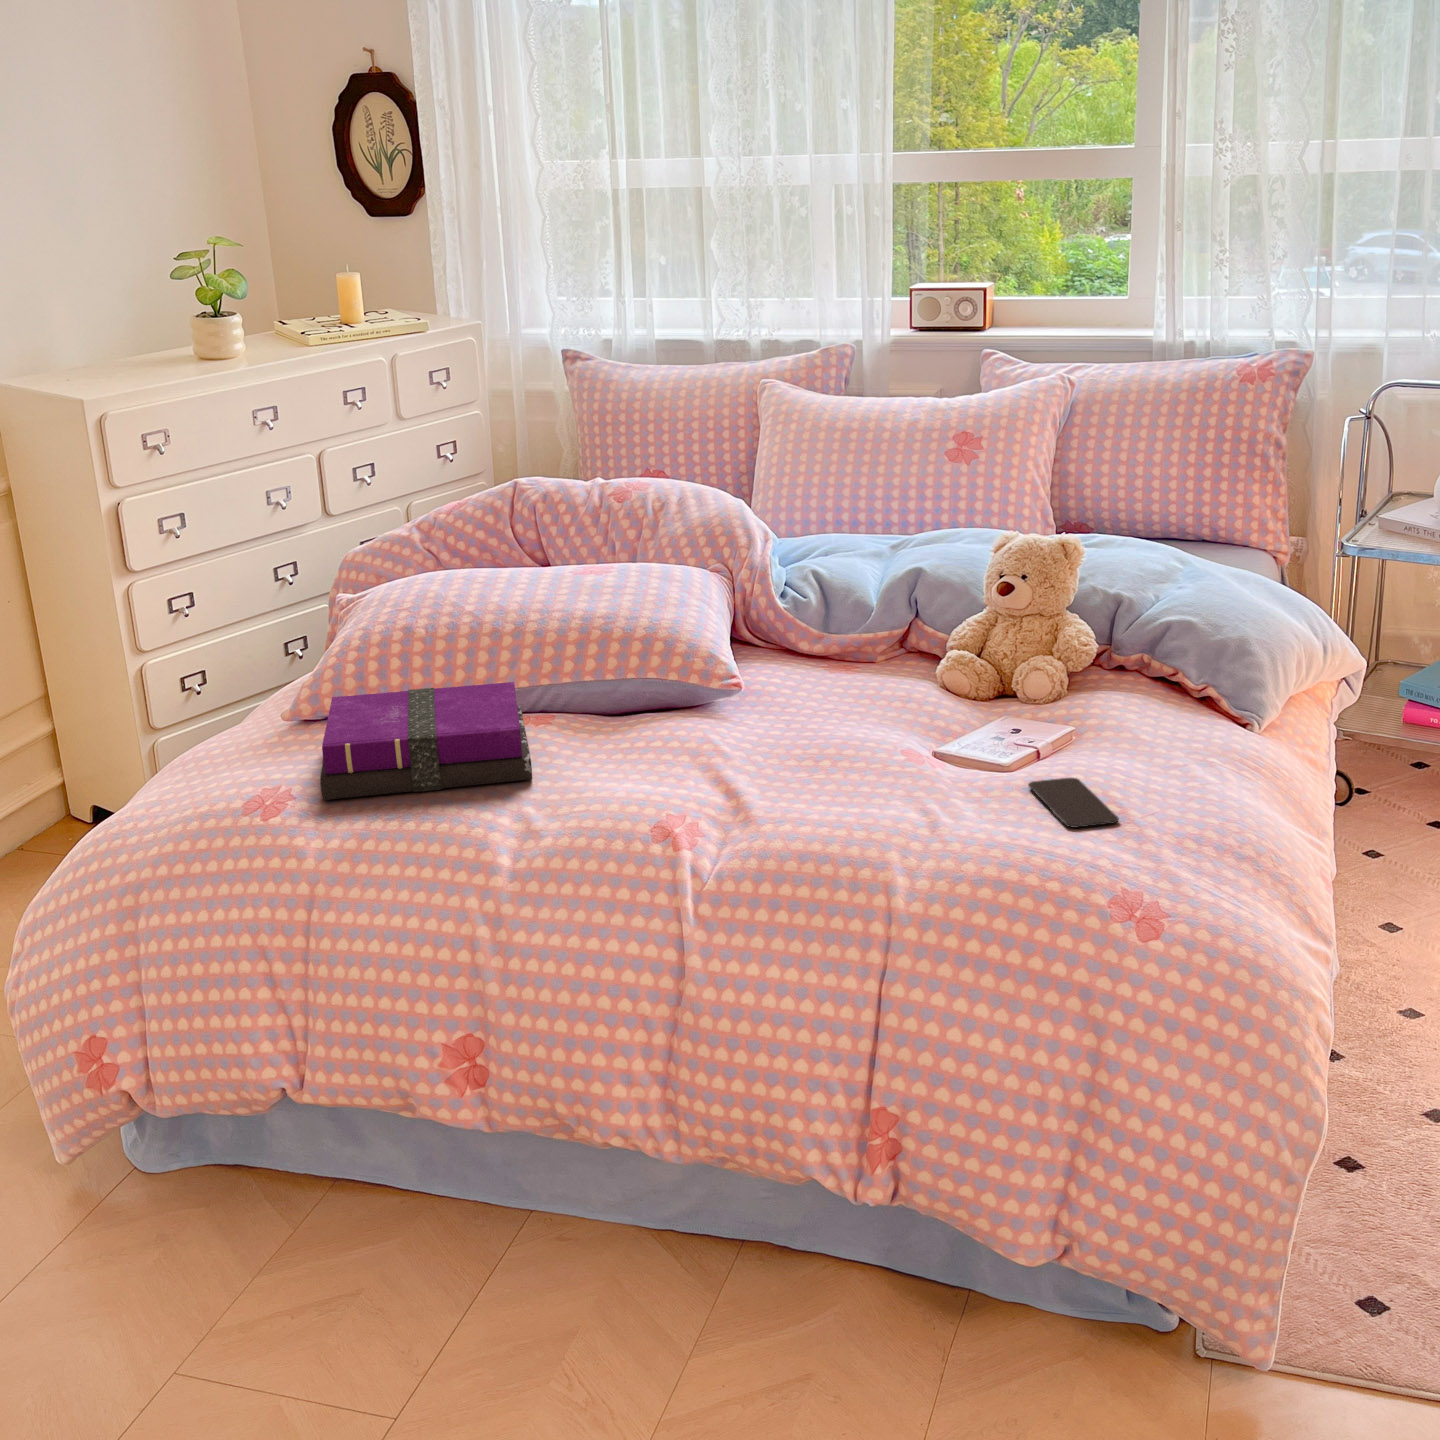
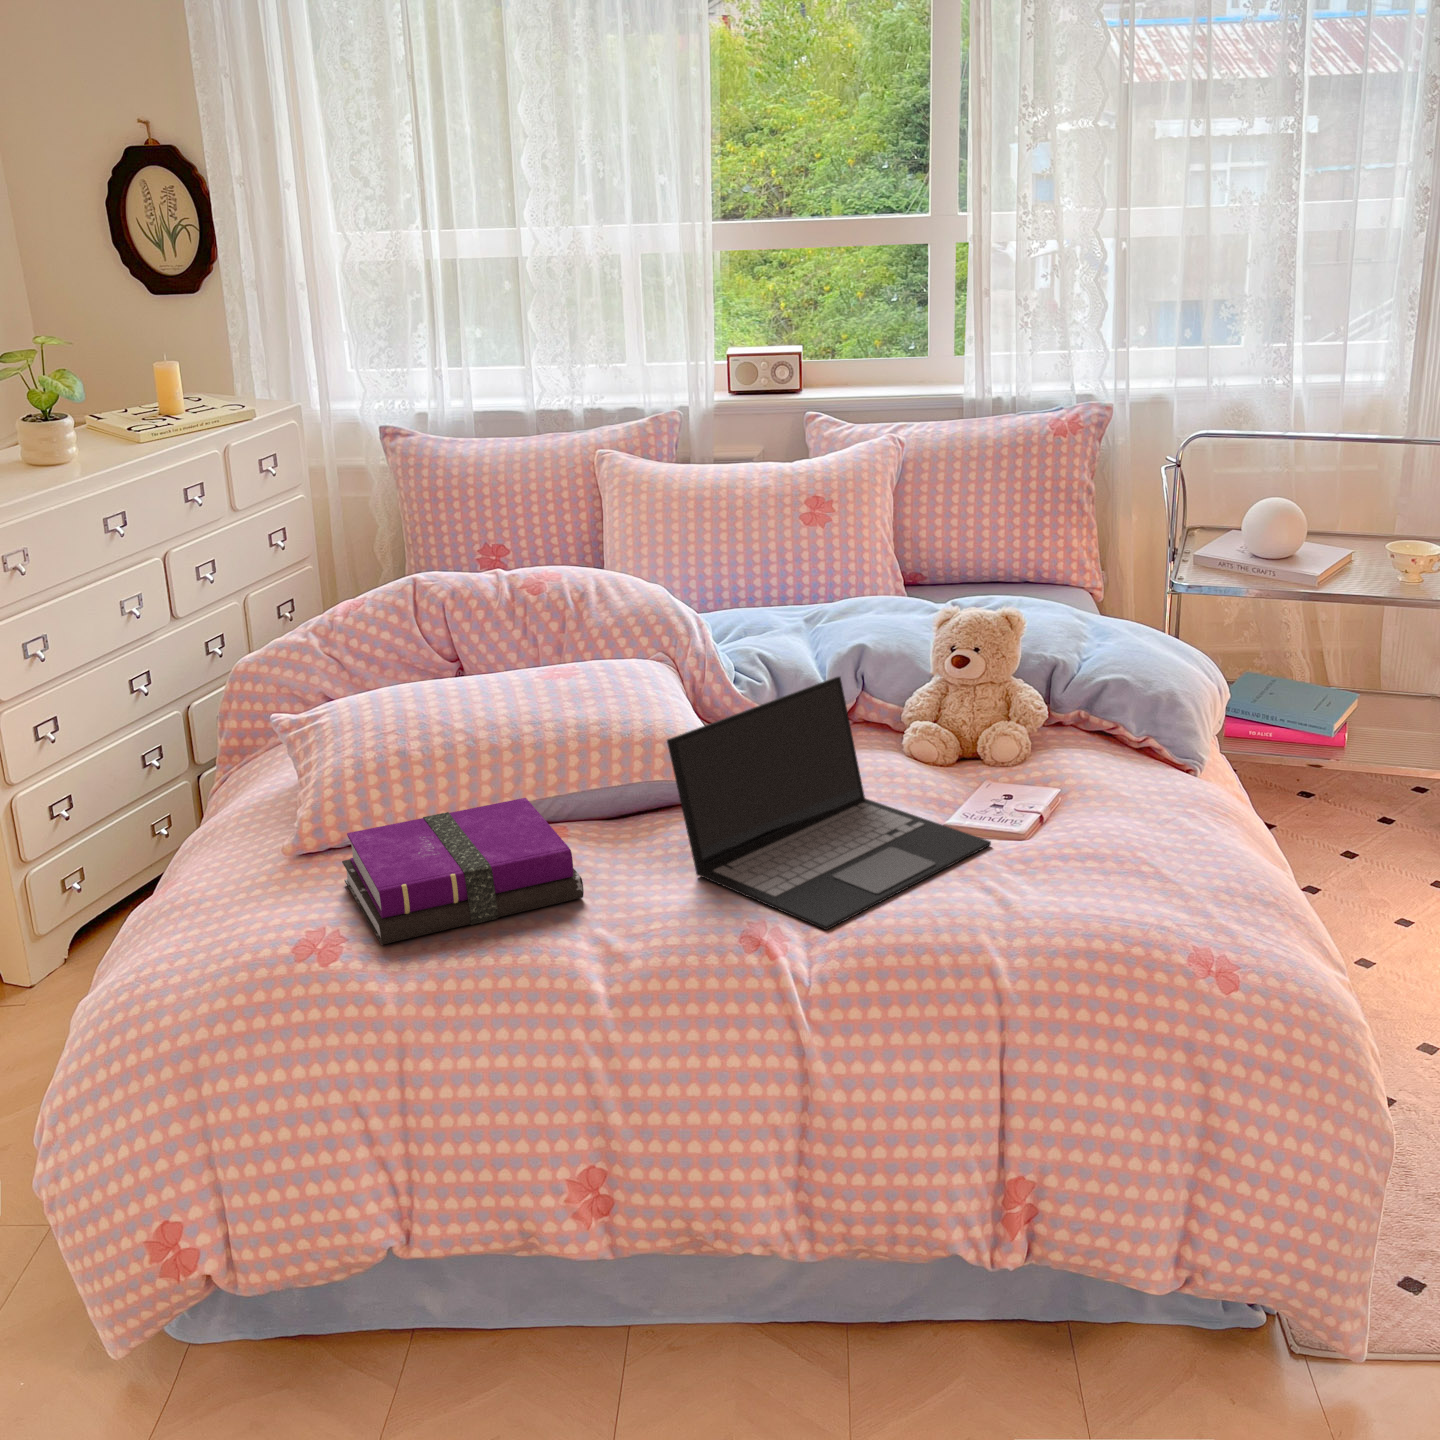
laptop: none [630,587,968,832] -> present [667,677,991,930]
smartphone: present [1028,778,1119,828] -> none [1054,841,1155,891]

